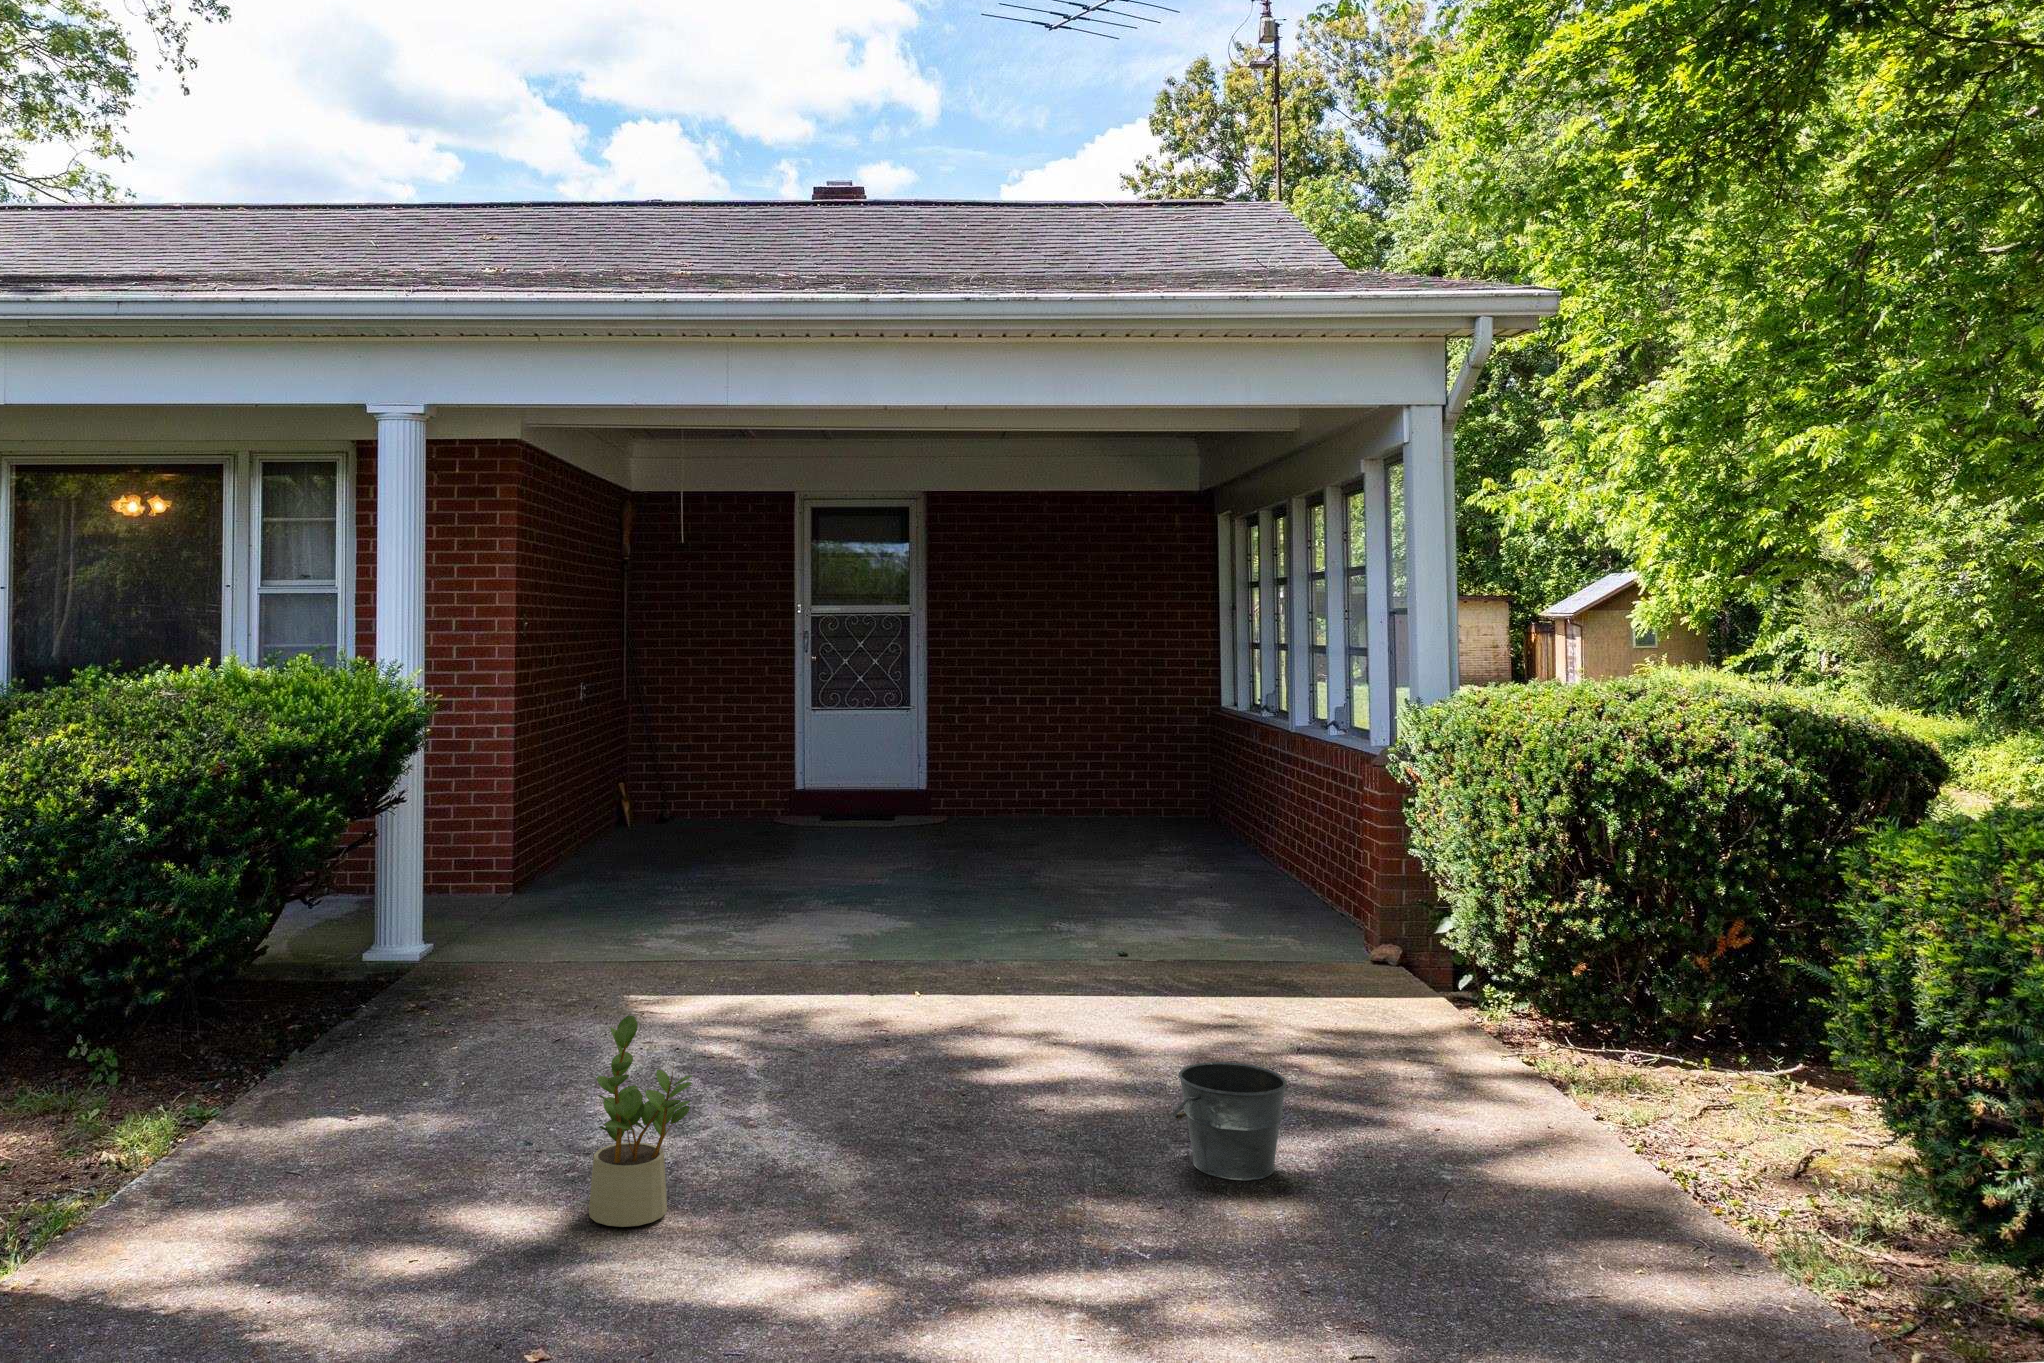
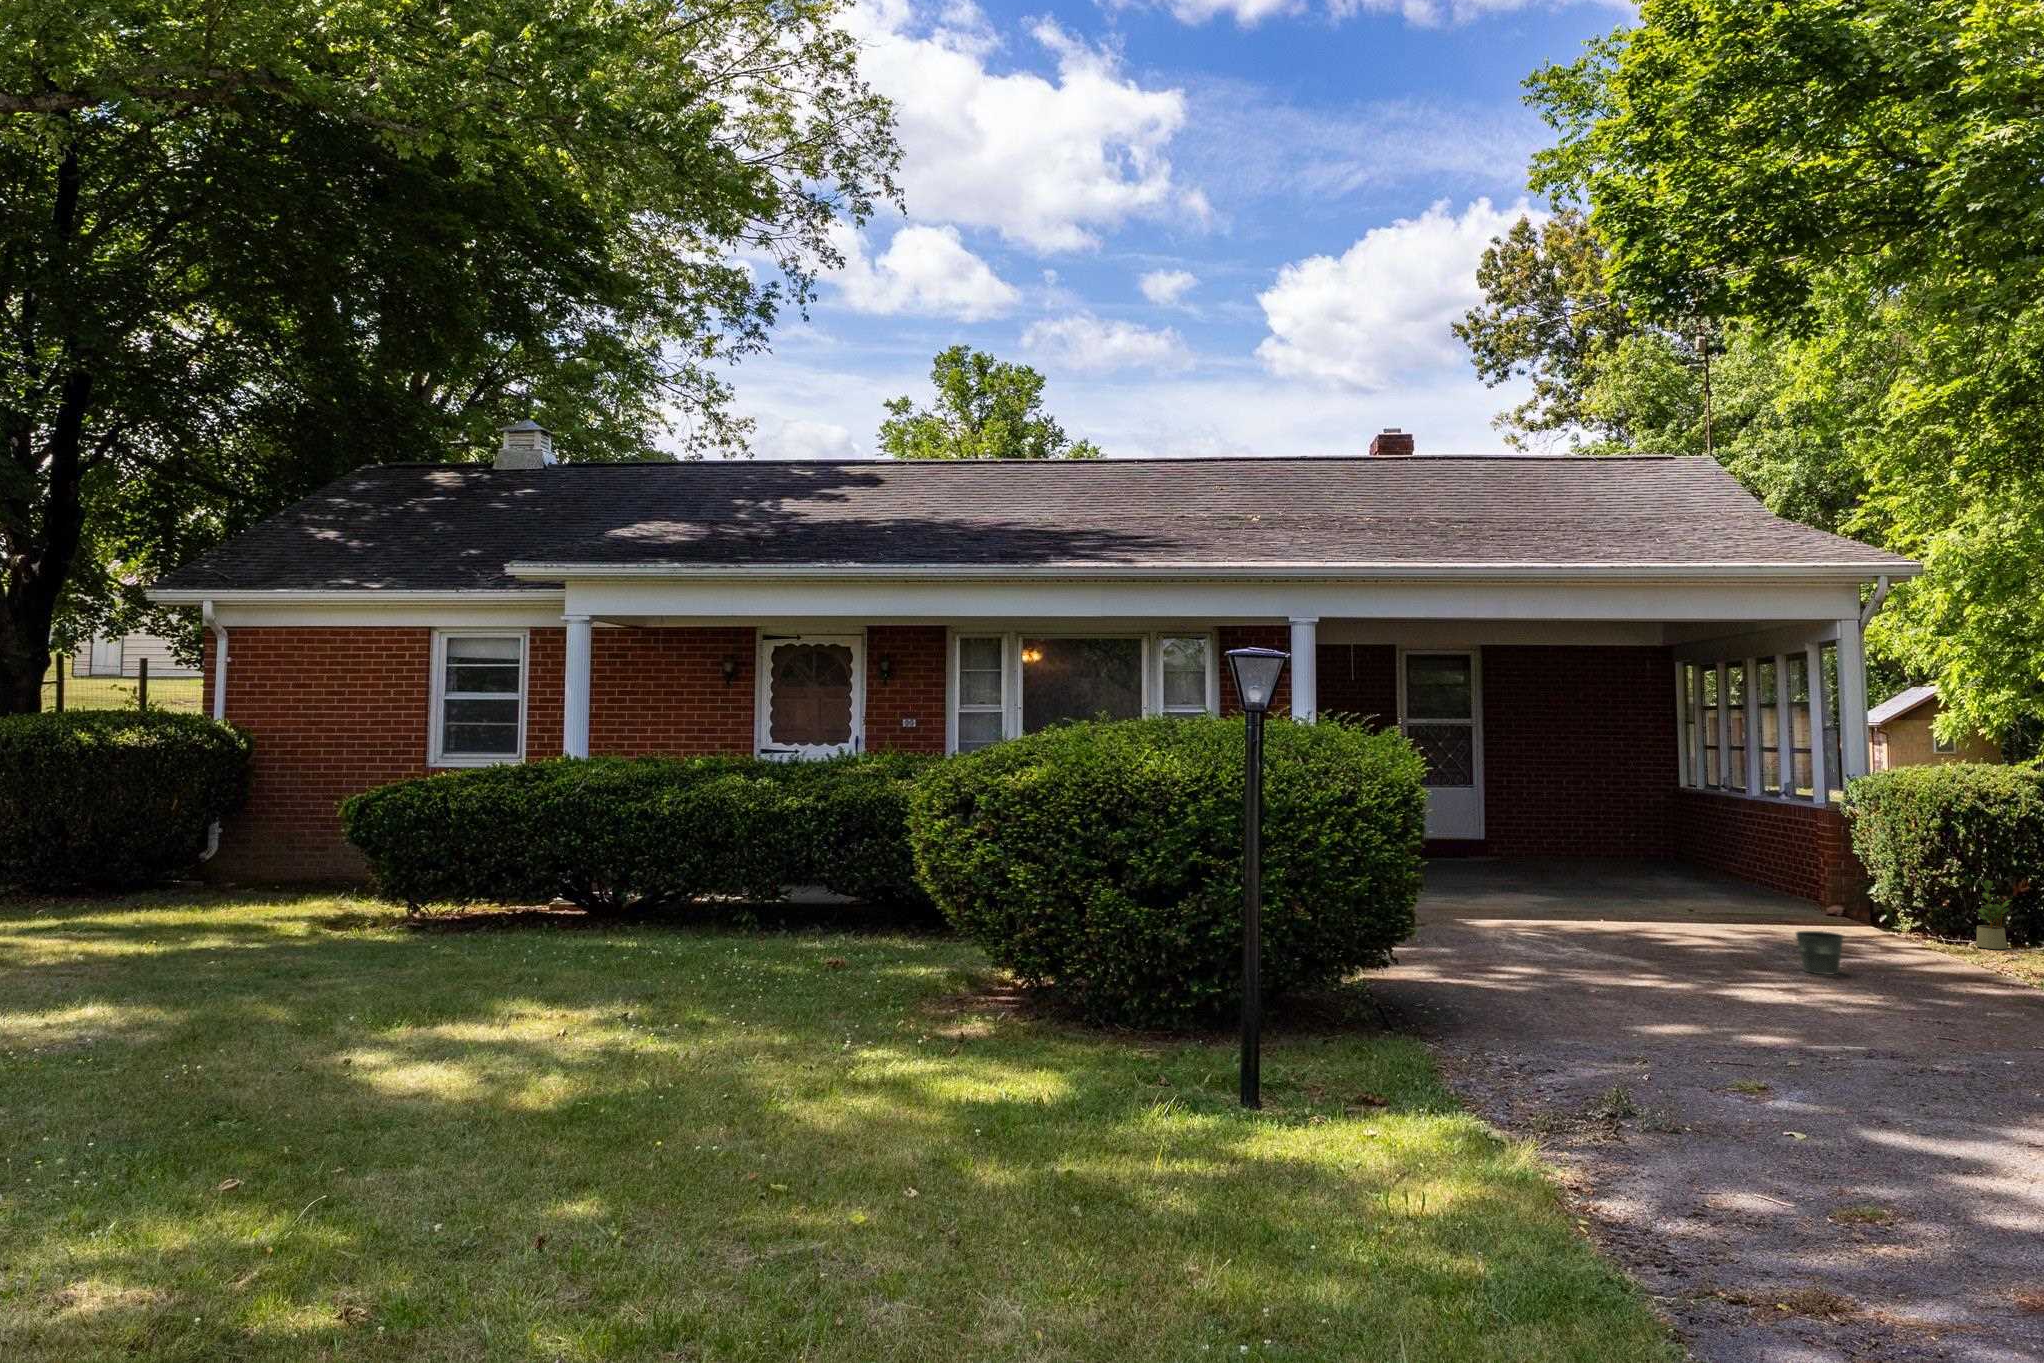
potted plant: present [589,1016,692,1227] -> present [1976,880,2012,949]

